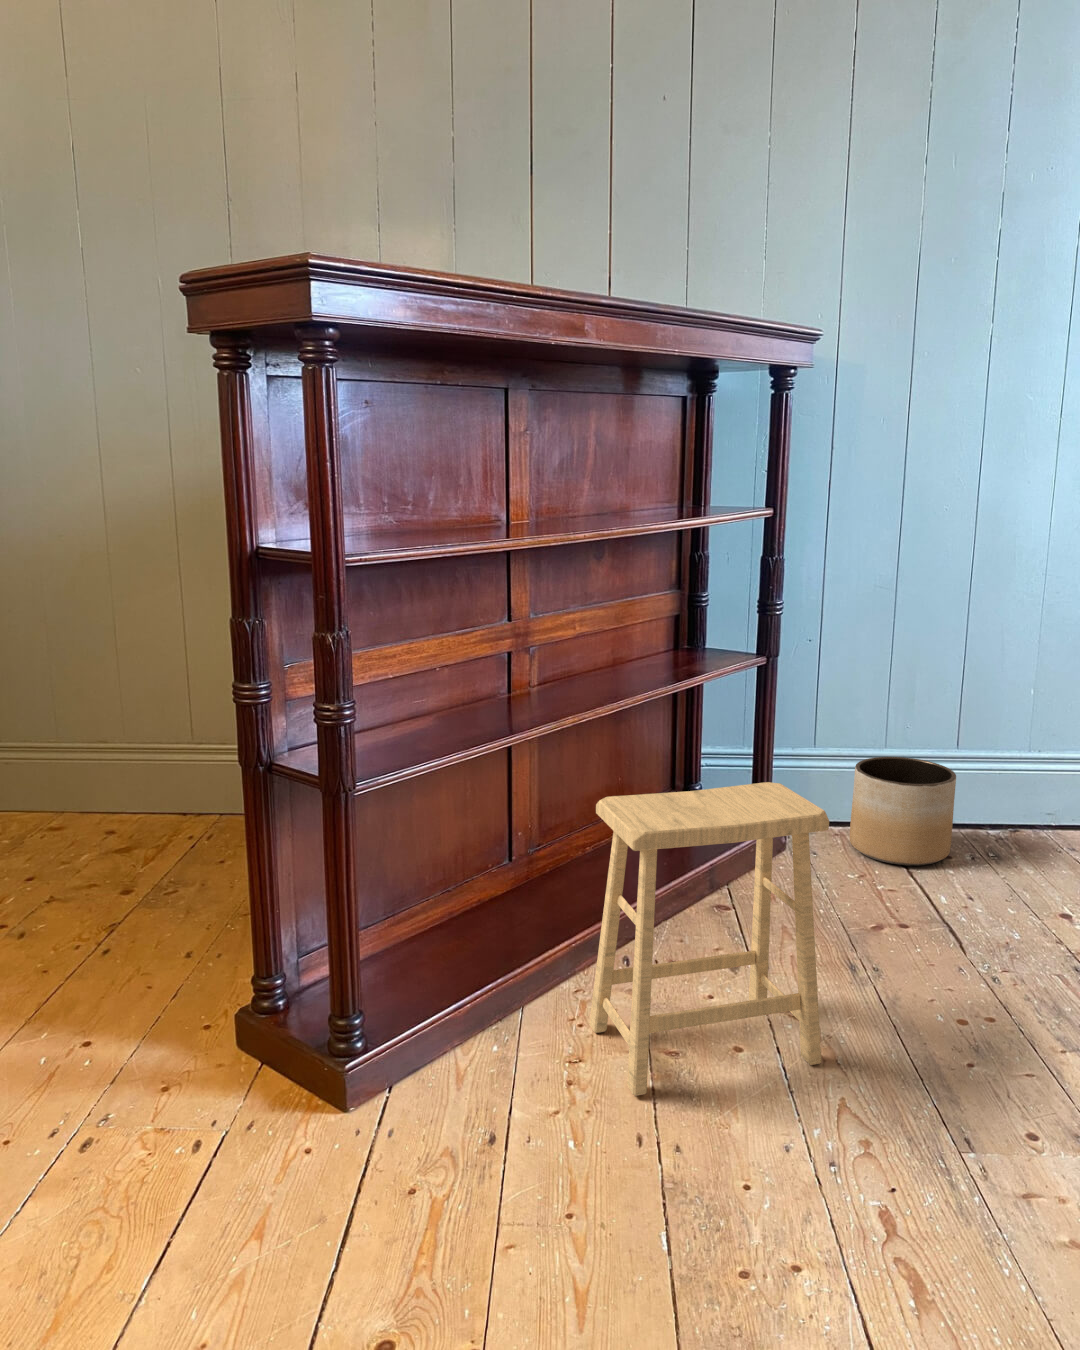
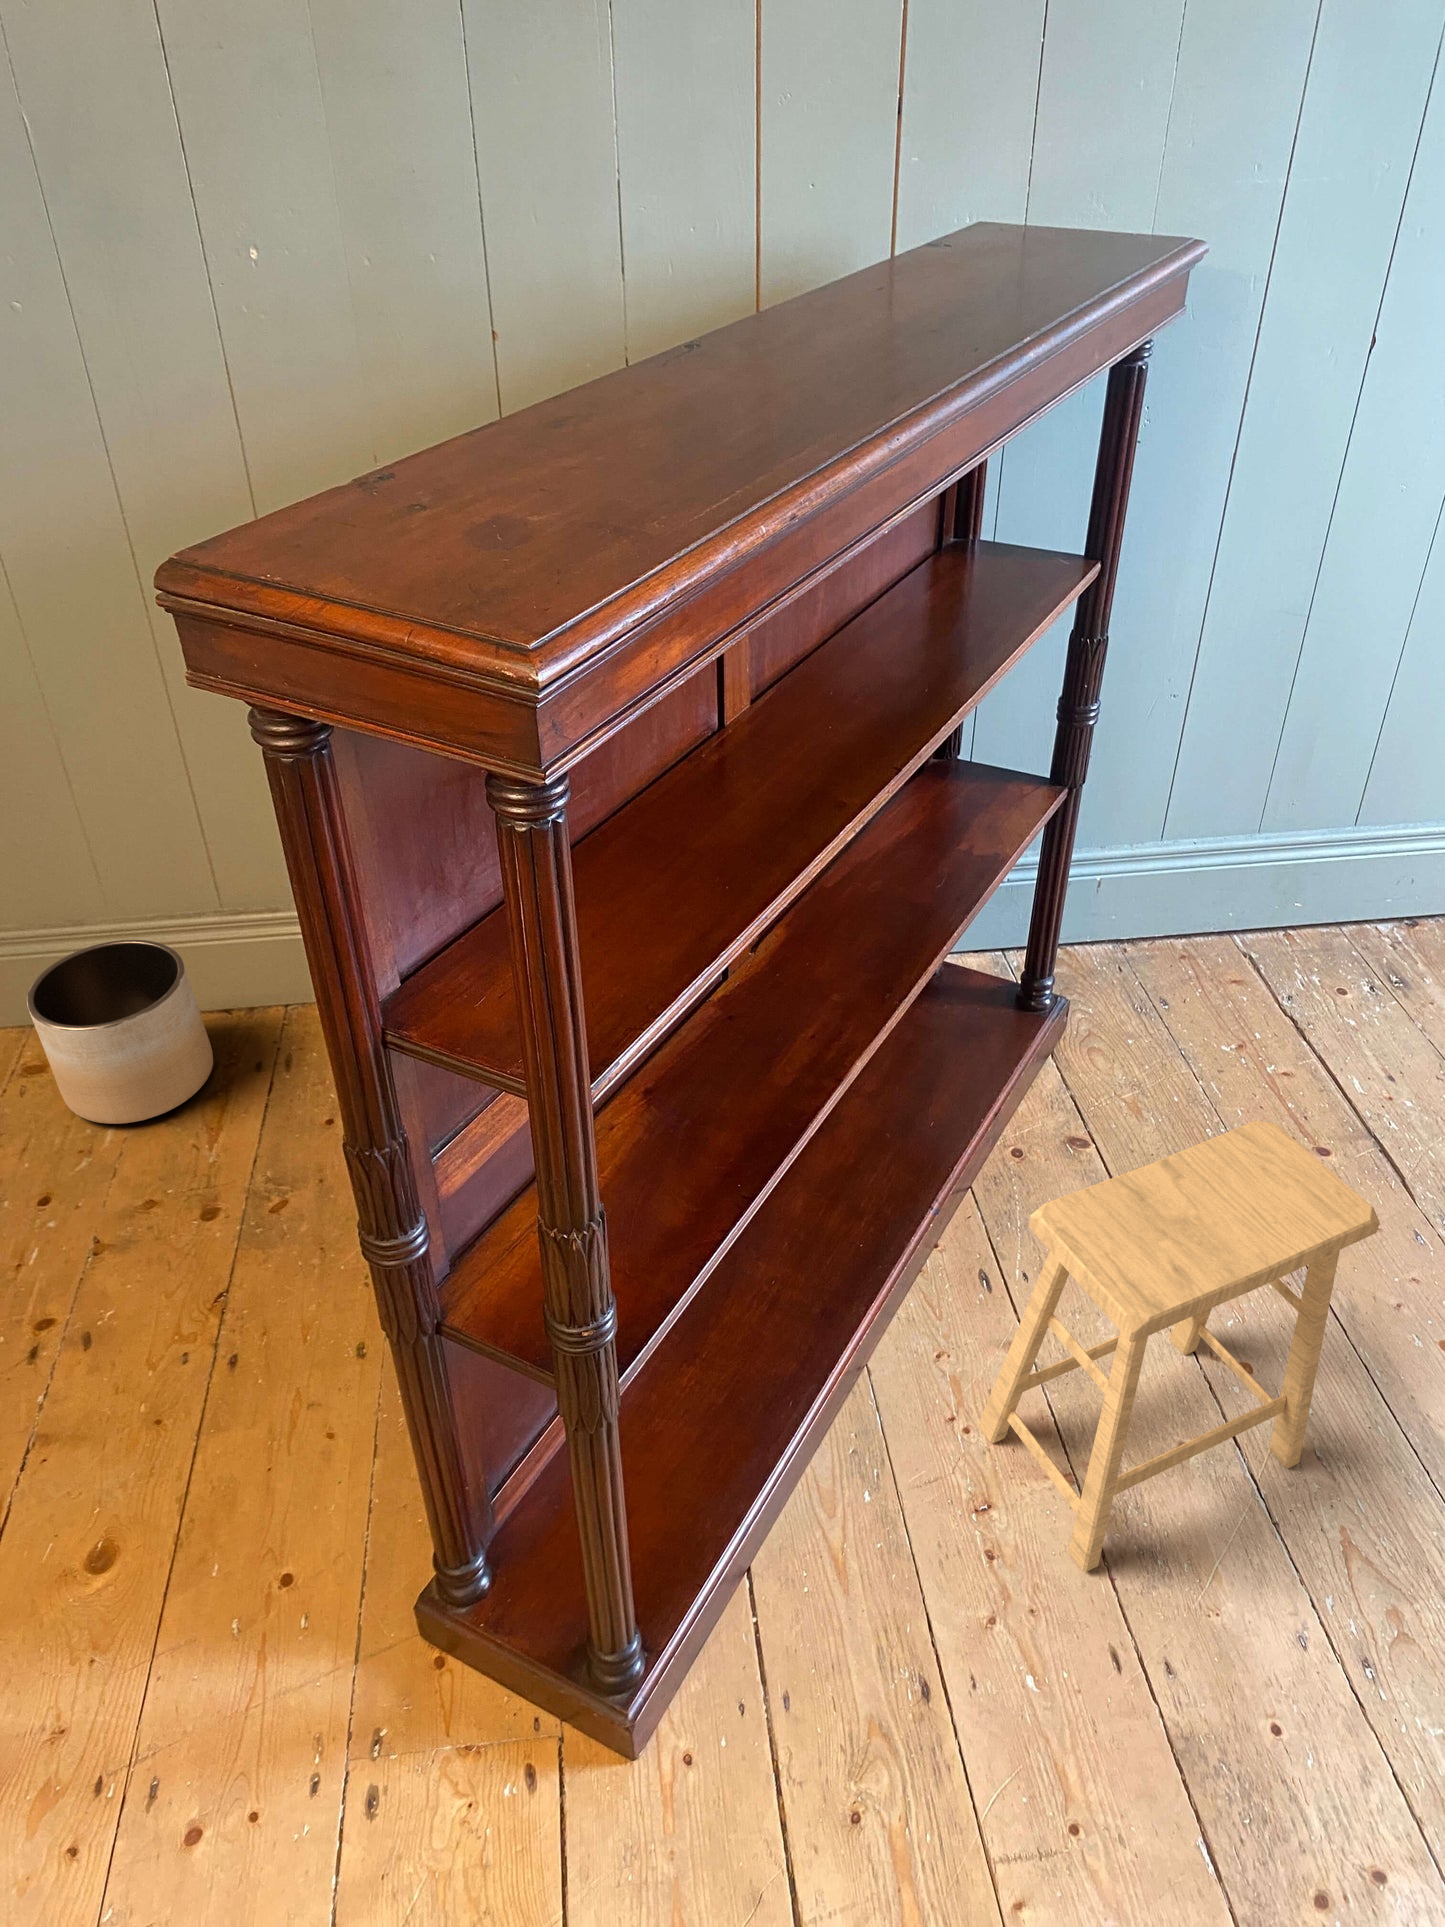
planter: present [850,757,956,865] -> present [27,940,213,1124]

